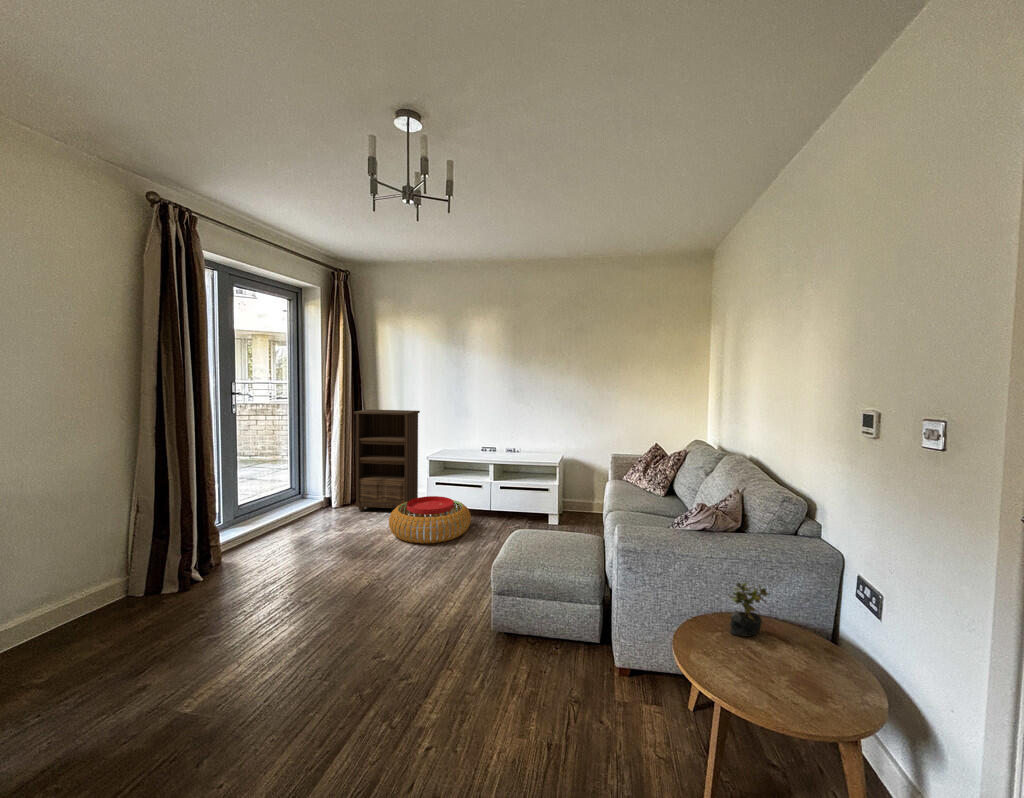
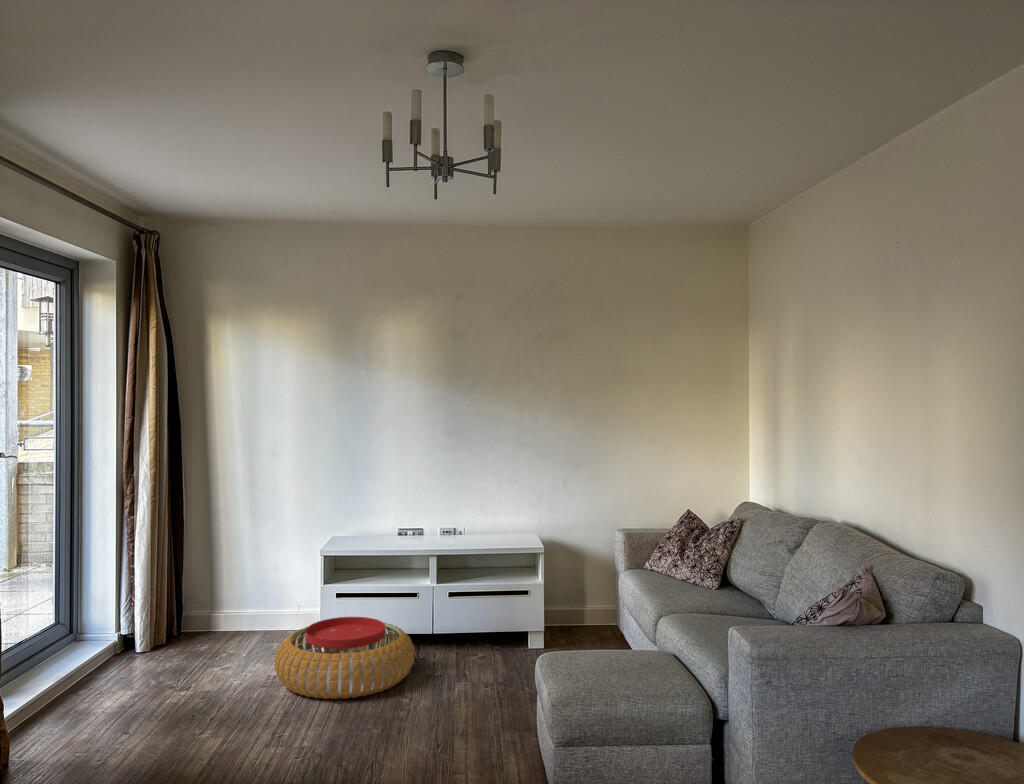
bookshelf: present [354,409,420,512] -> none [184,471,297,655]
succulent plant: present [730,583,770,637] -> none [918,684,966,754]

